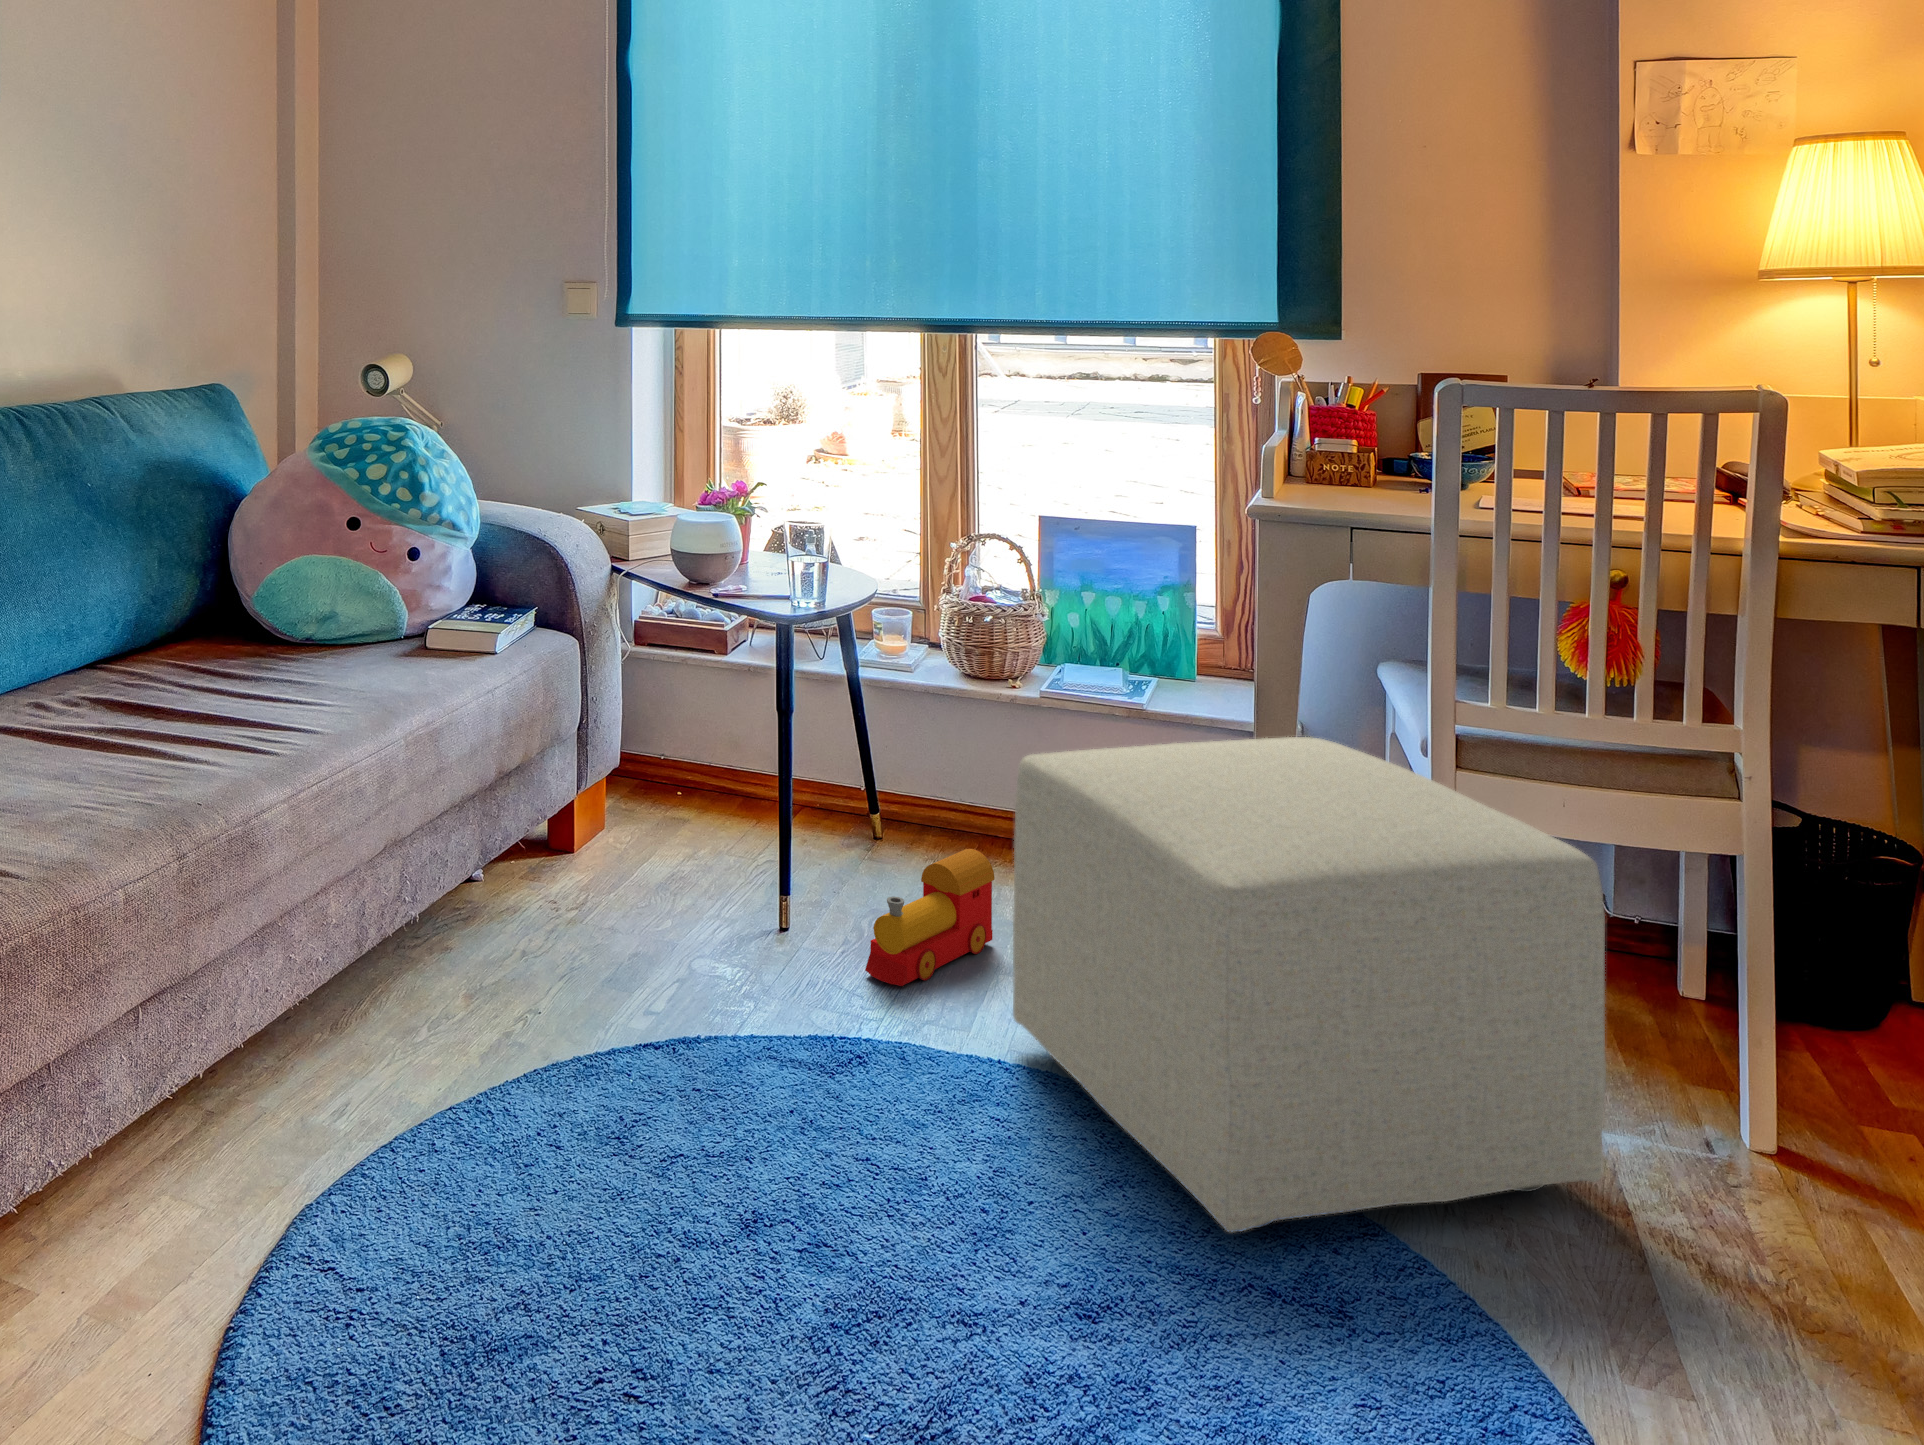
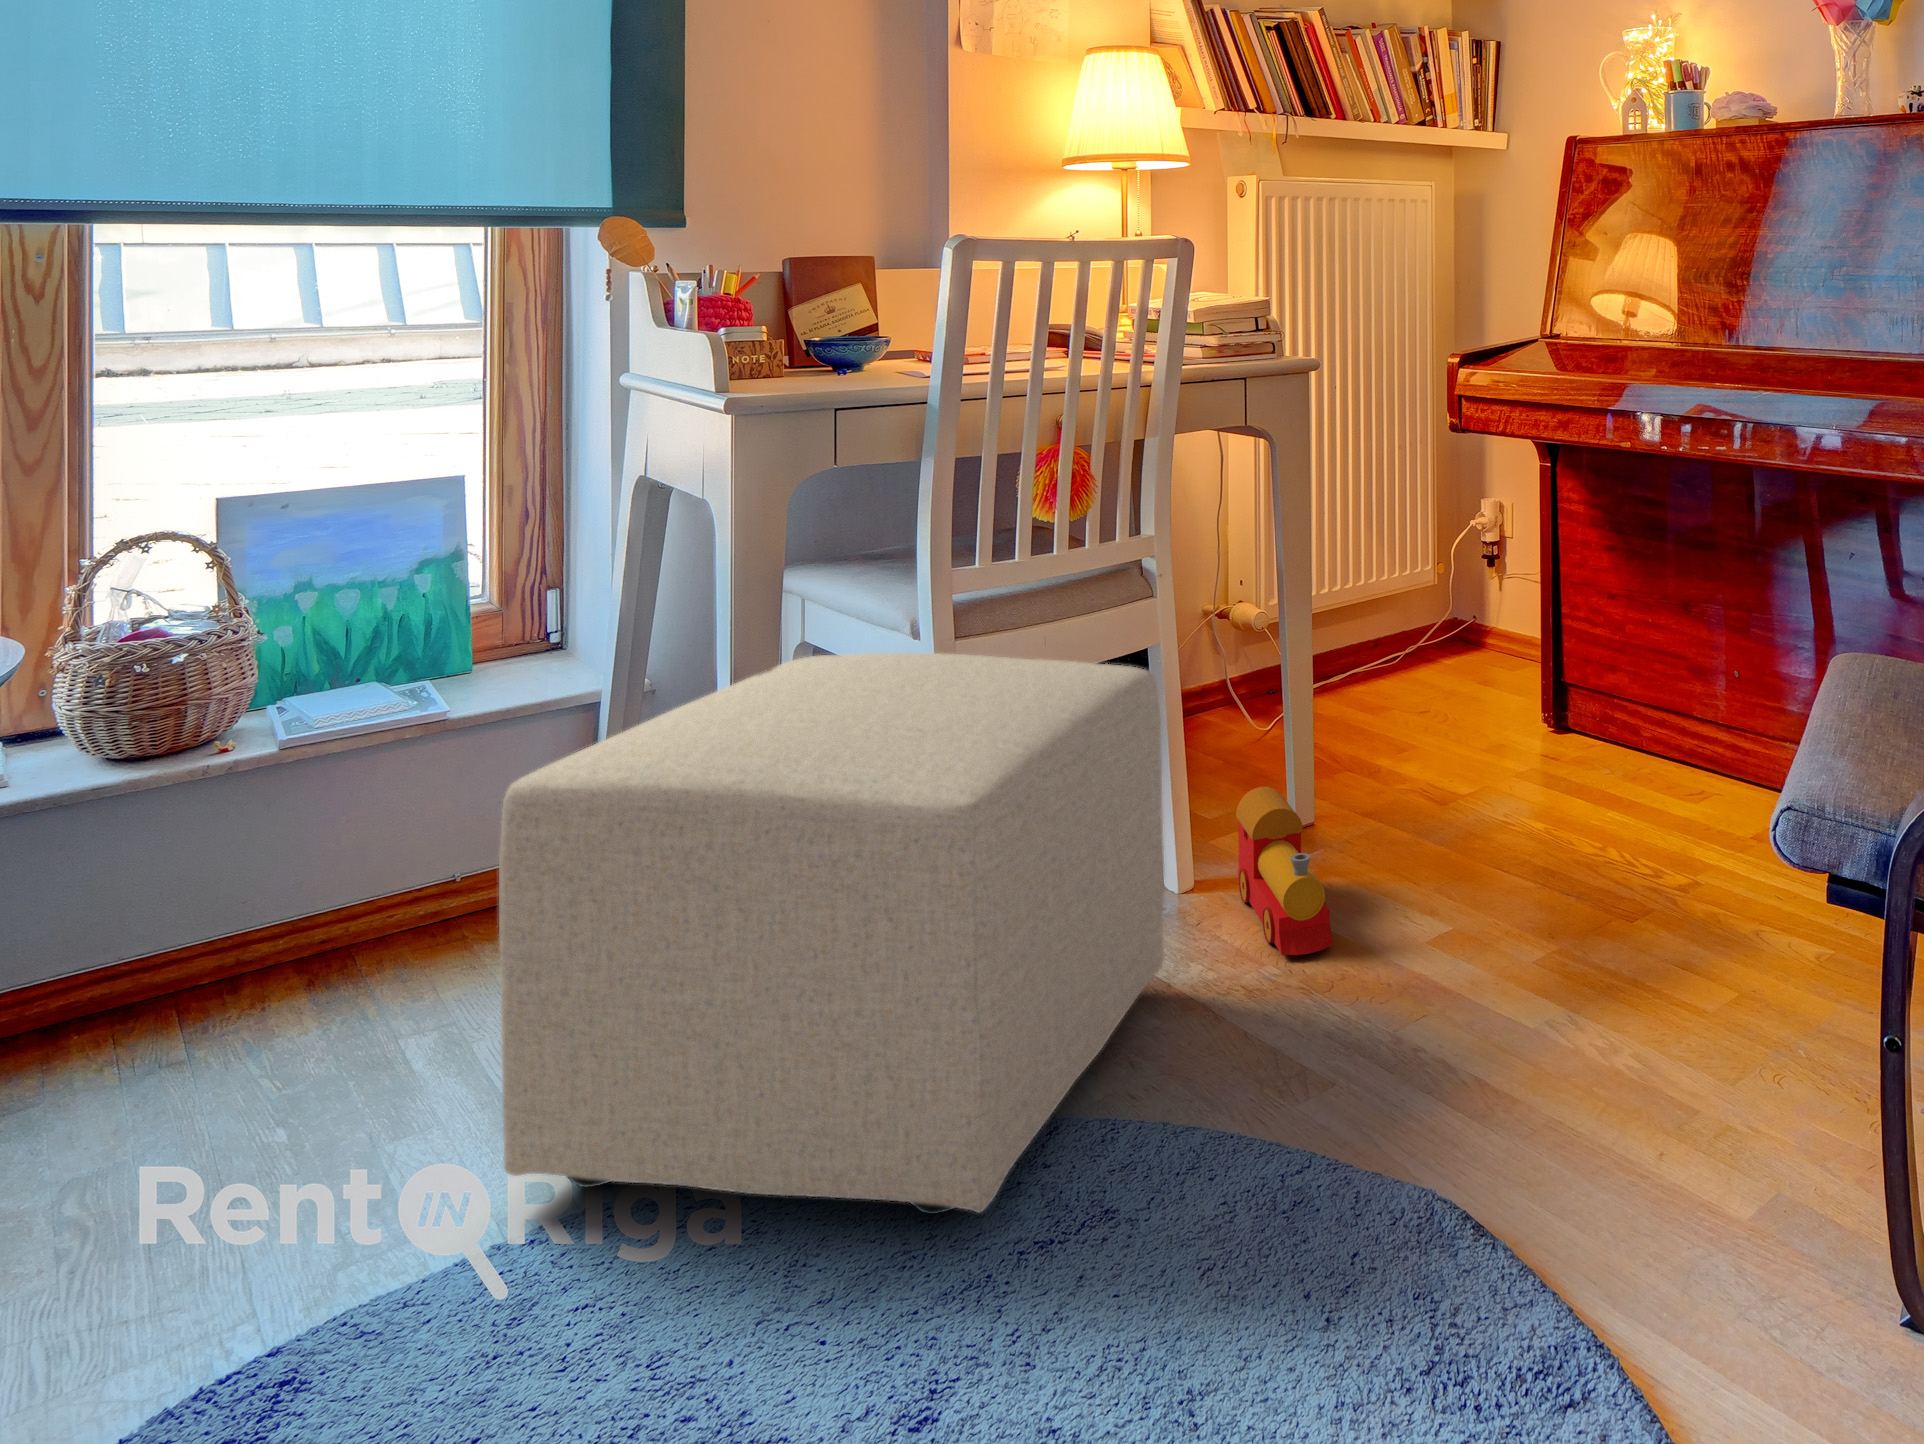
toy train: present [865,849,995,986] -> present [1236,787,1333,955]

